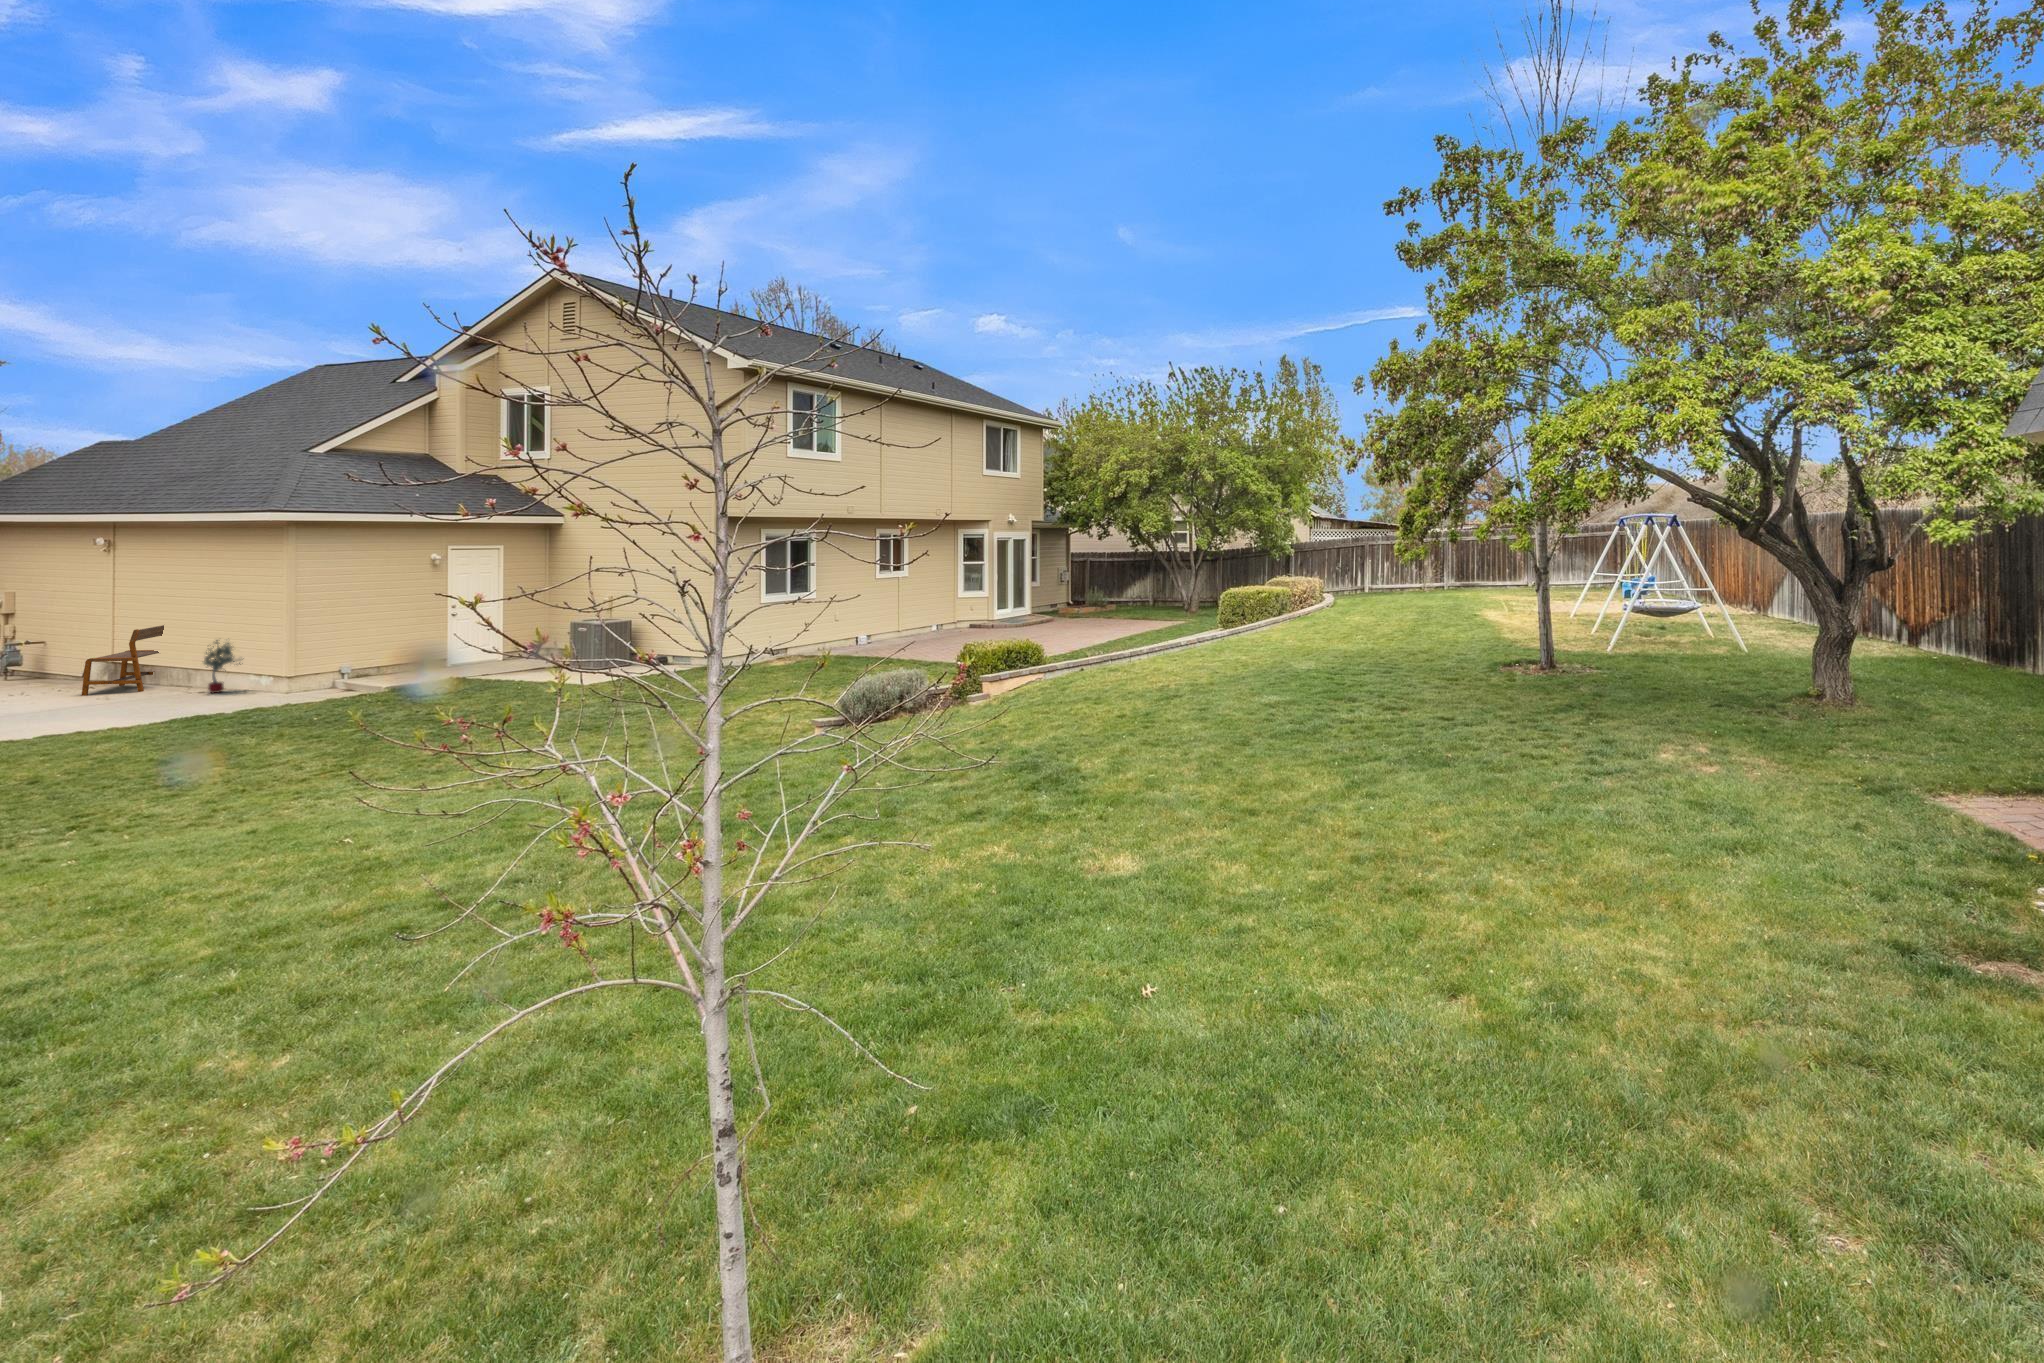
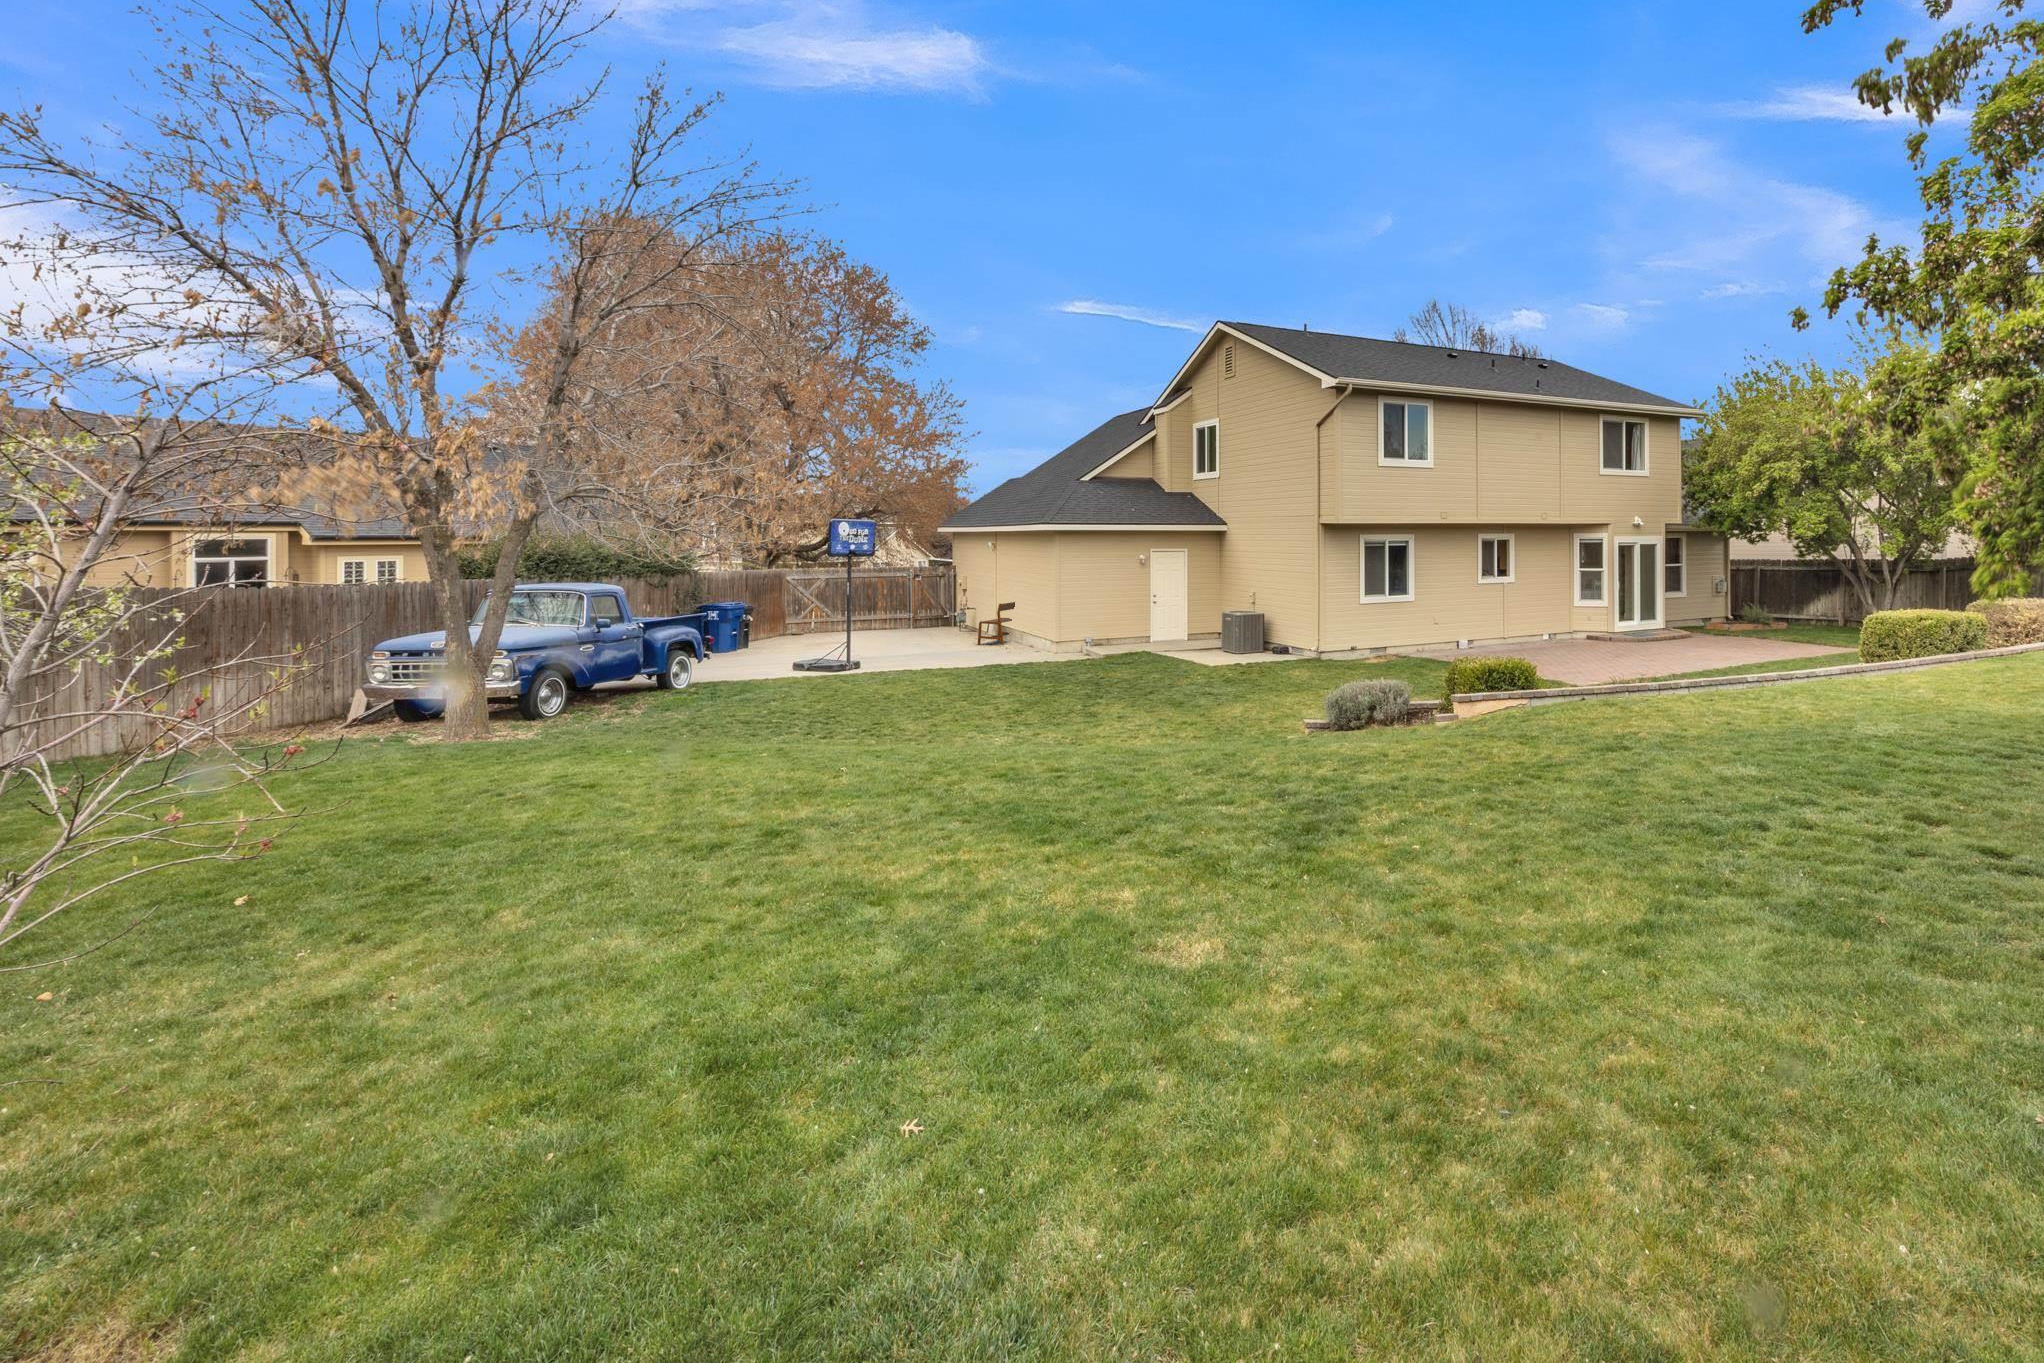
potted tree: present [204,640,243,693] -> none [1024,612,1045,649]

